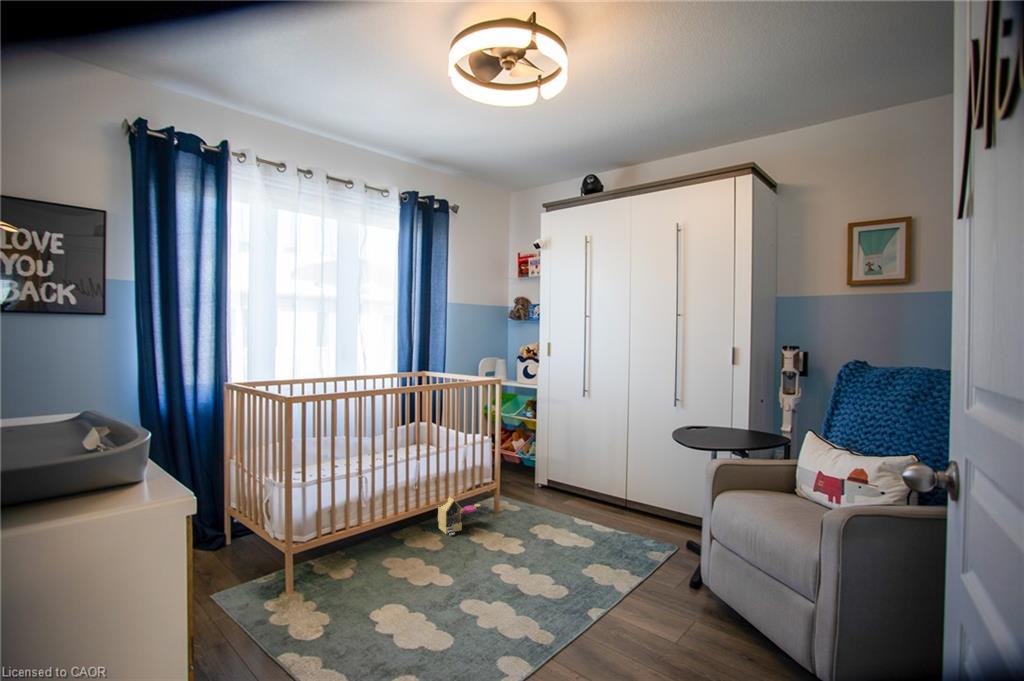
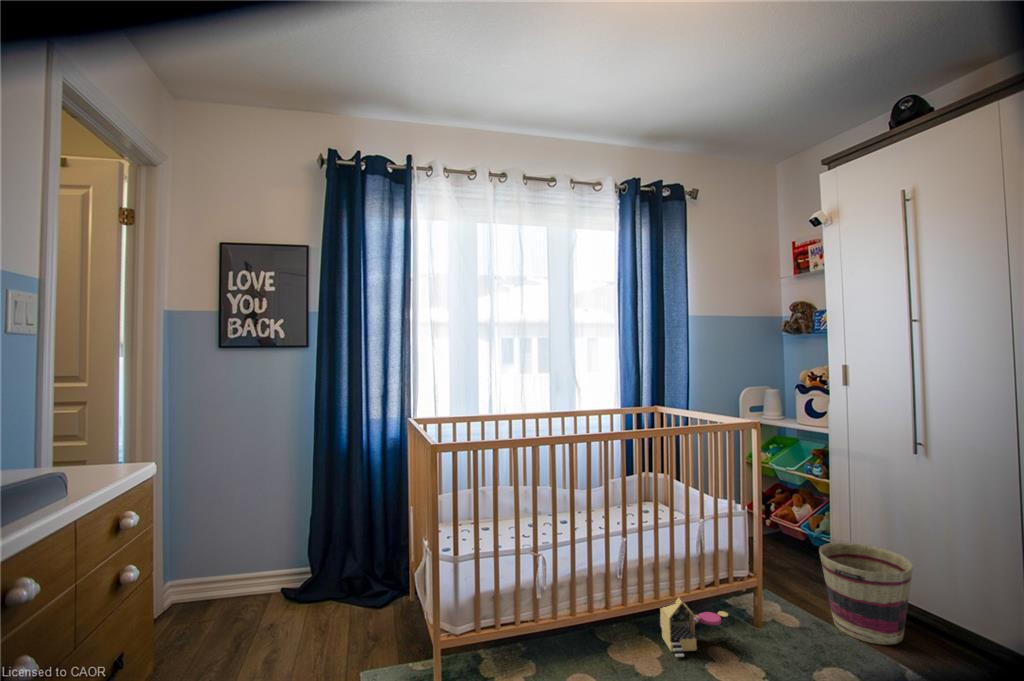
basket: none [531,454,578,508] -> present [819,542,913,645]

